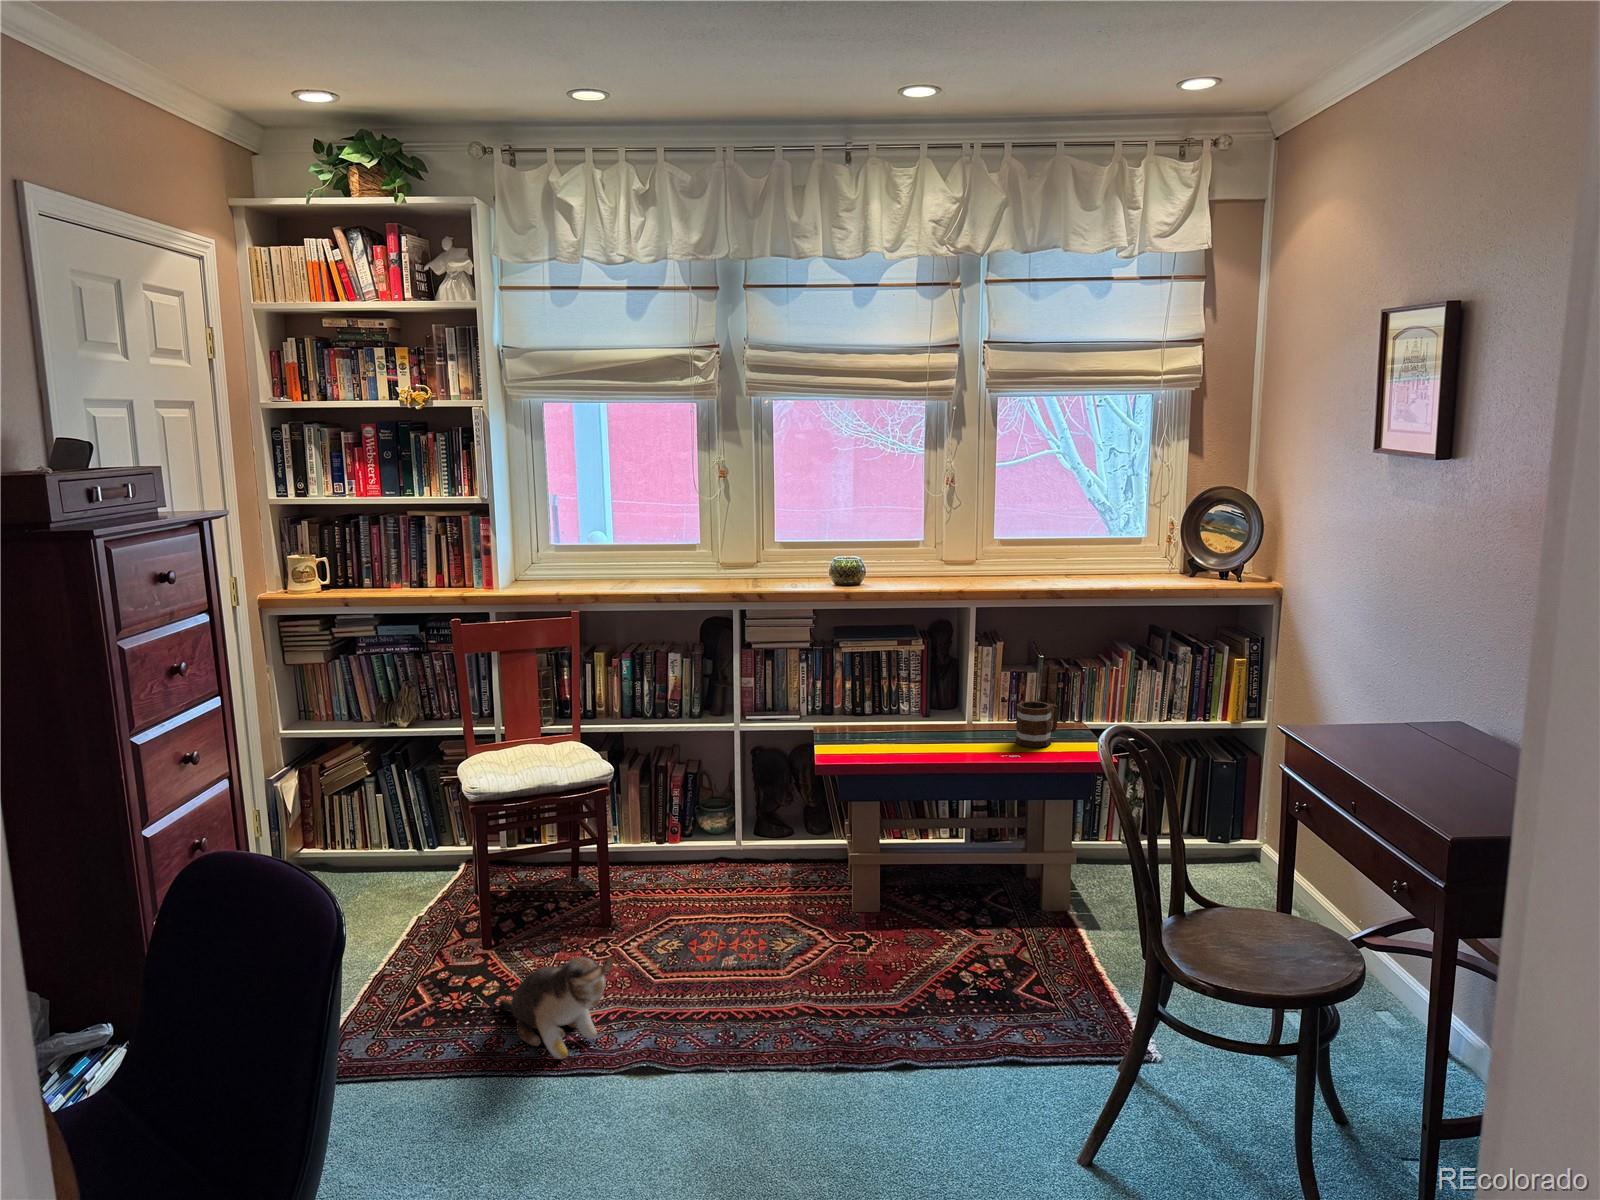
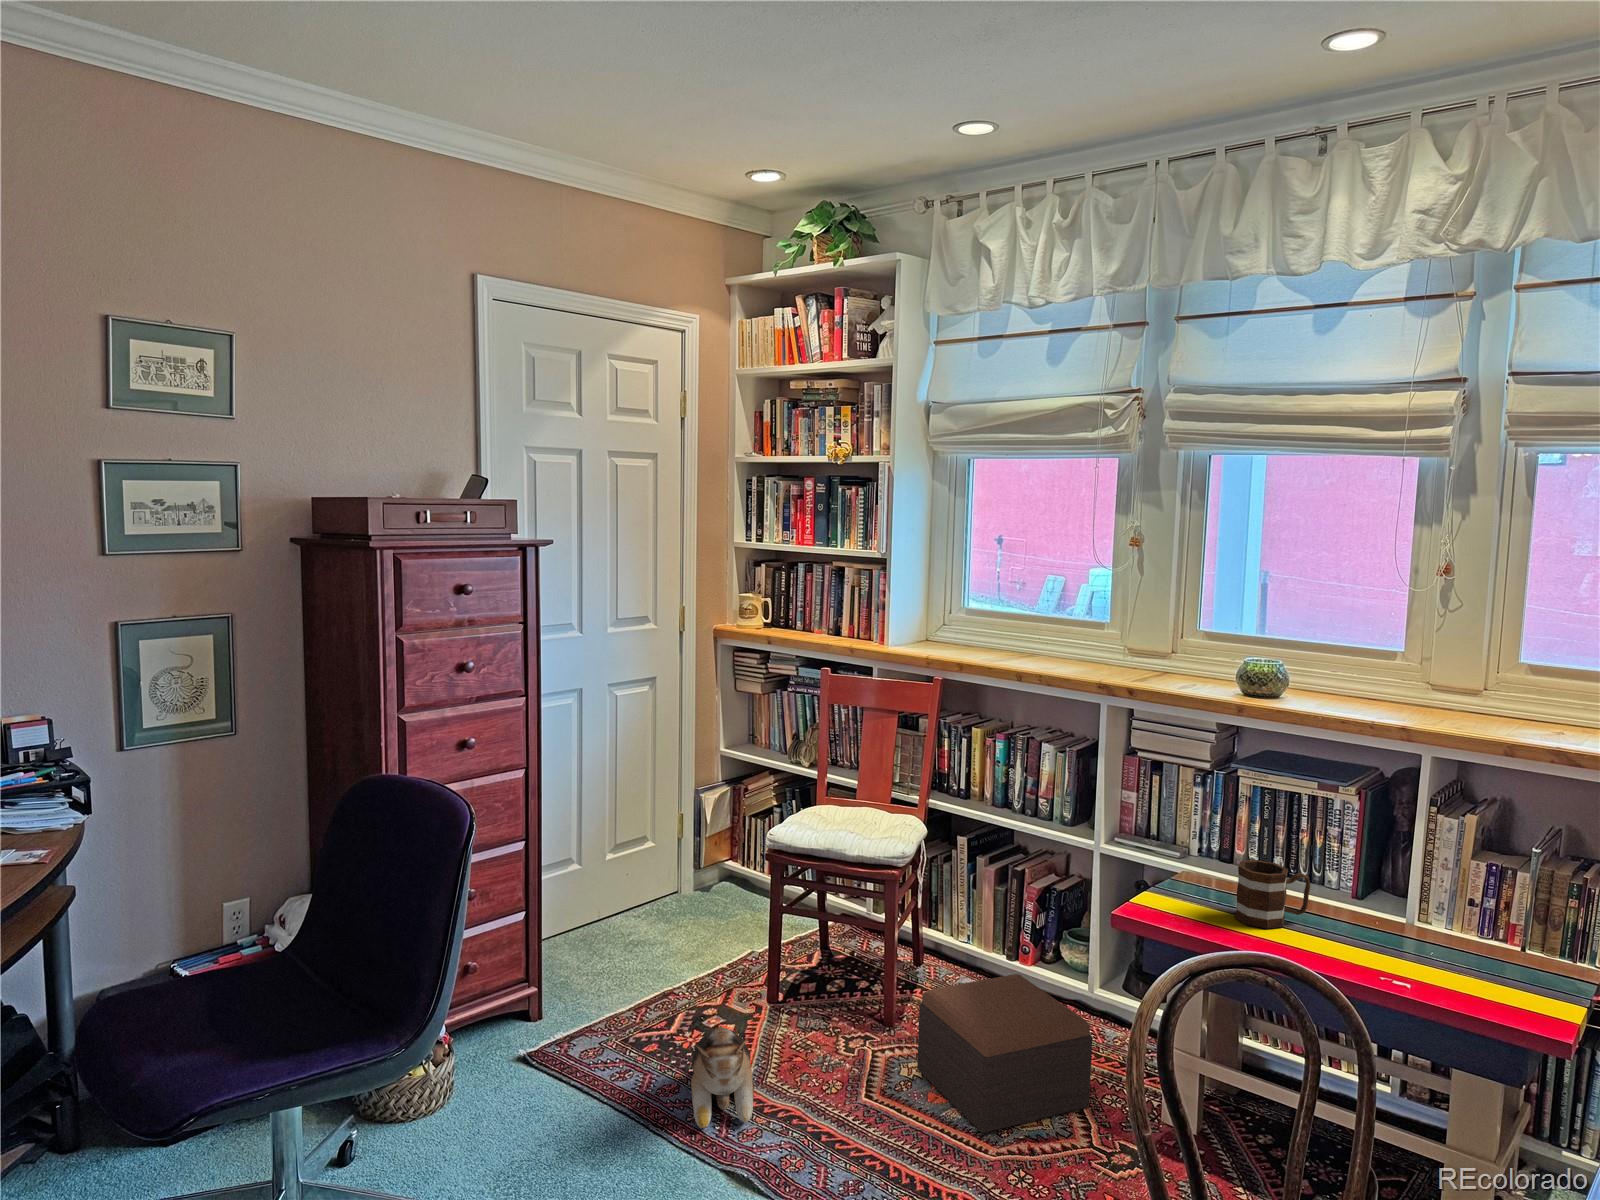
mug: present [1016,701,1058,748] -> present [1235,860,1311,929]
footstool: none [672,845,811,969] -> present [917,974,1092,1133]

